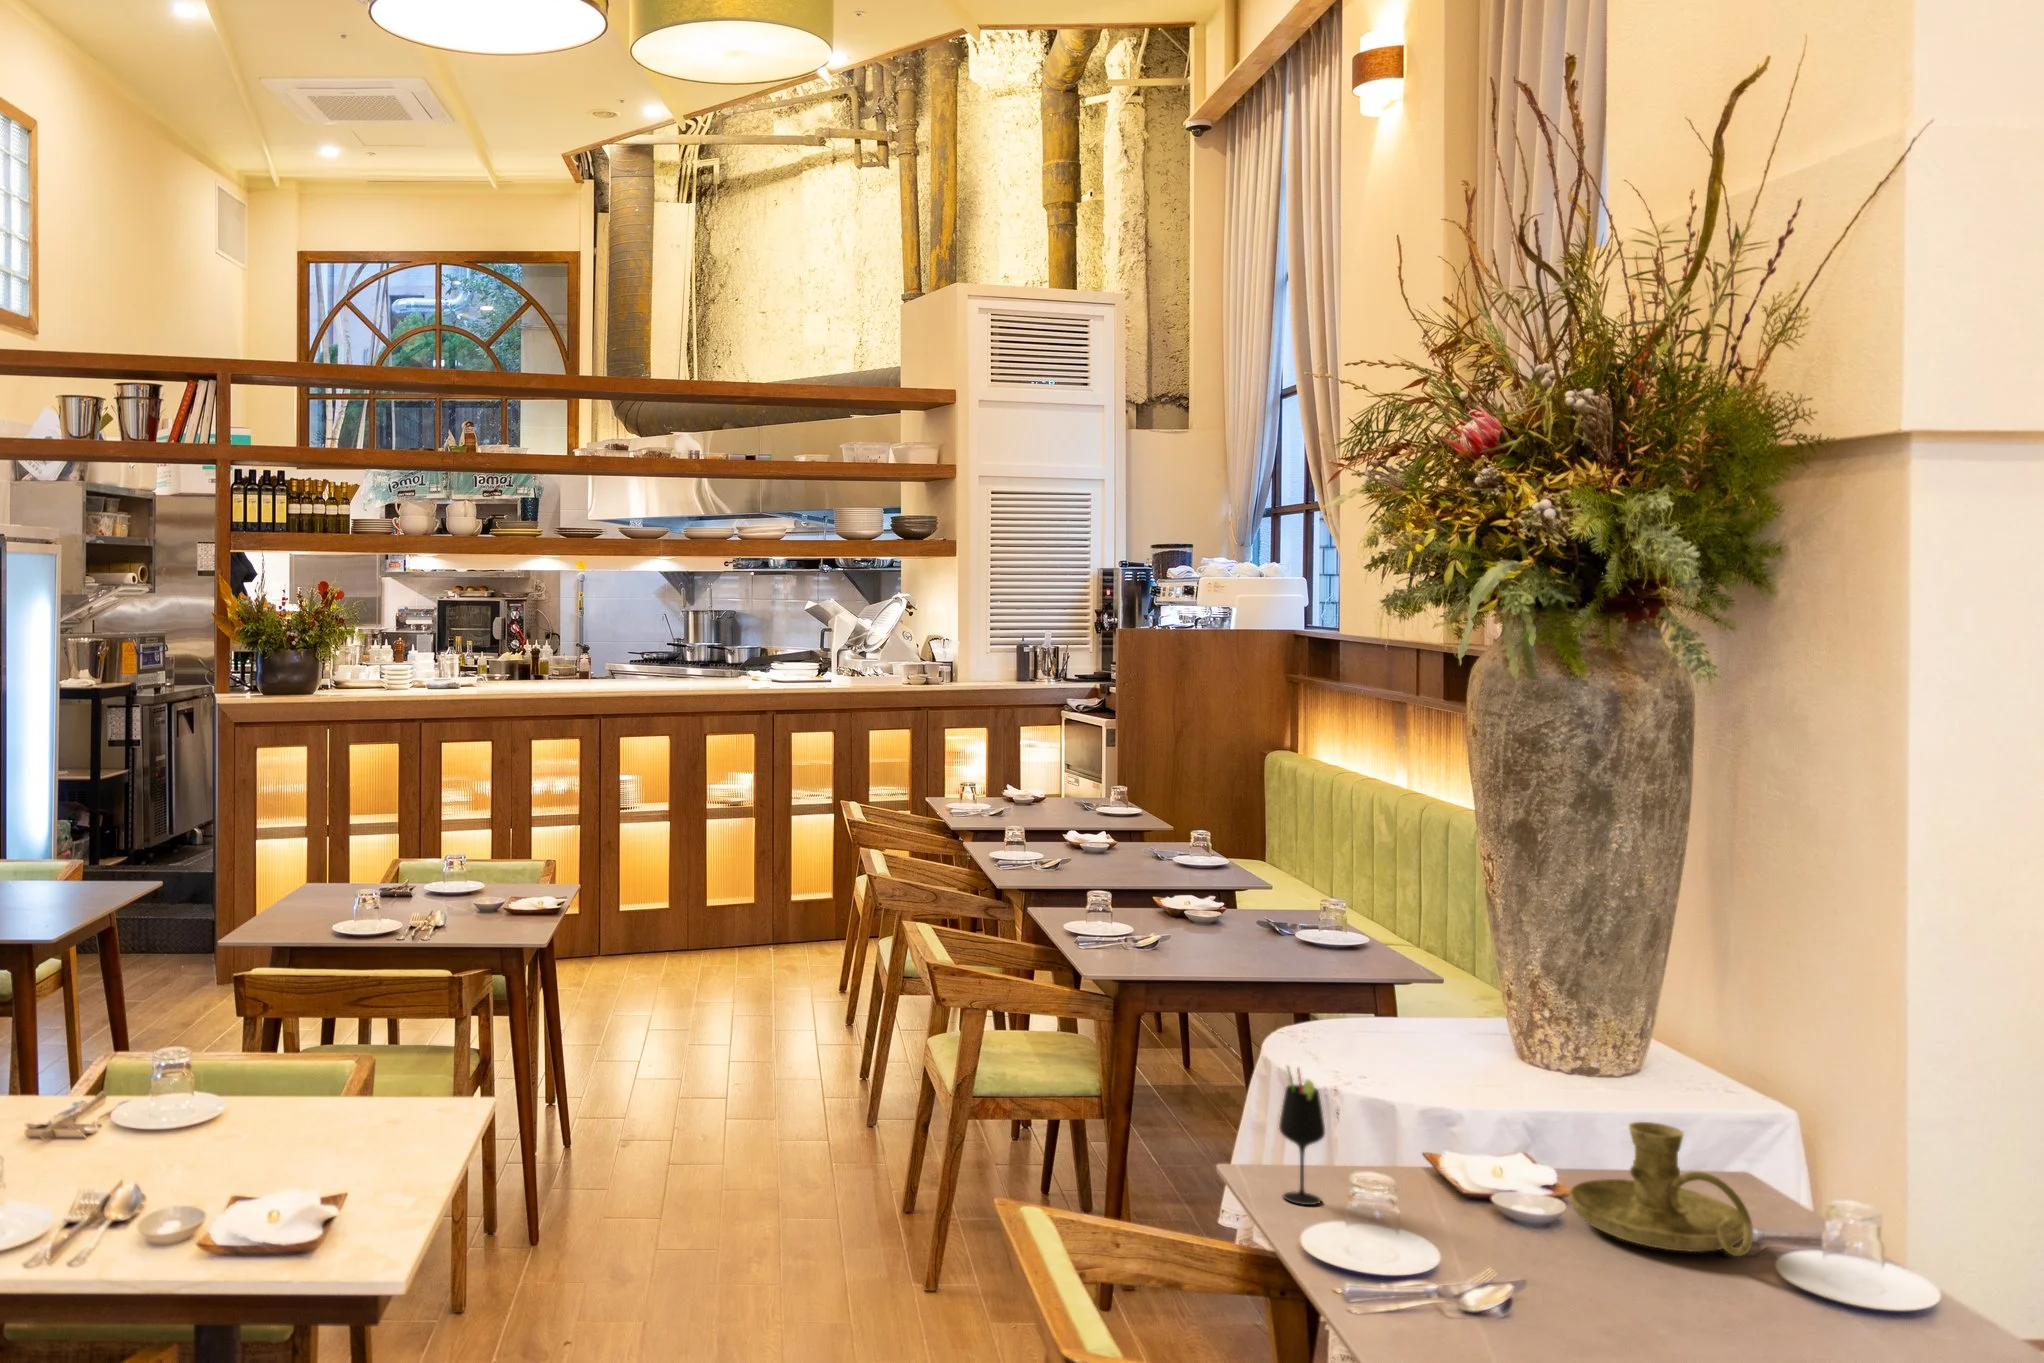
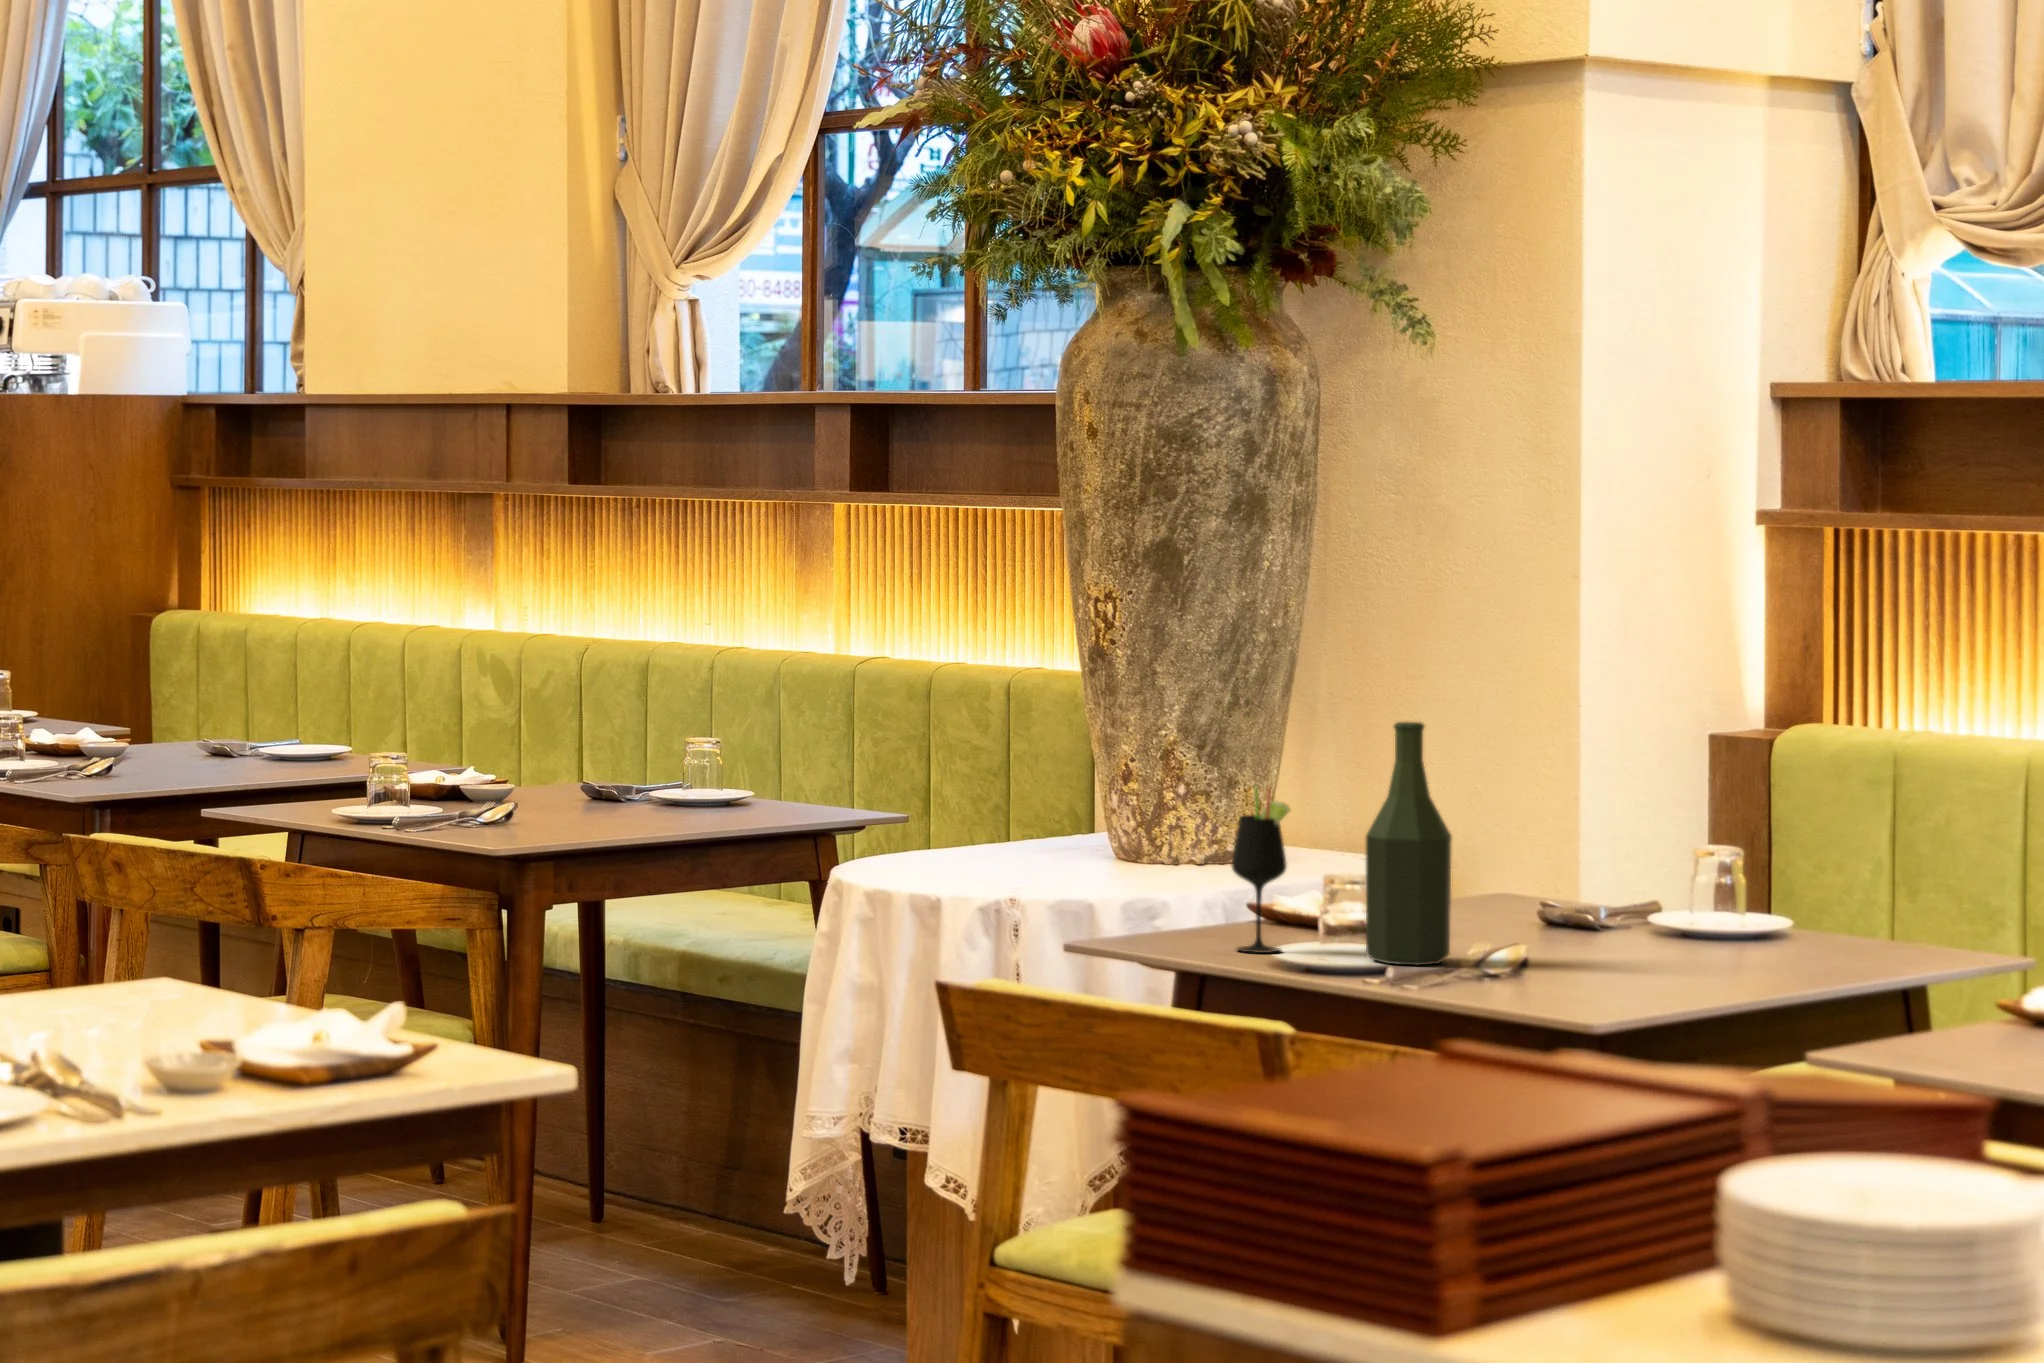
bottle: none [1353,1035,1428,1255] -> present [1366,722,1452,965]
candle holder: present [1569,1122,1753,1256] -> none [1466,814,1685,937]

